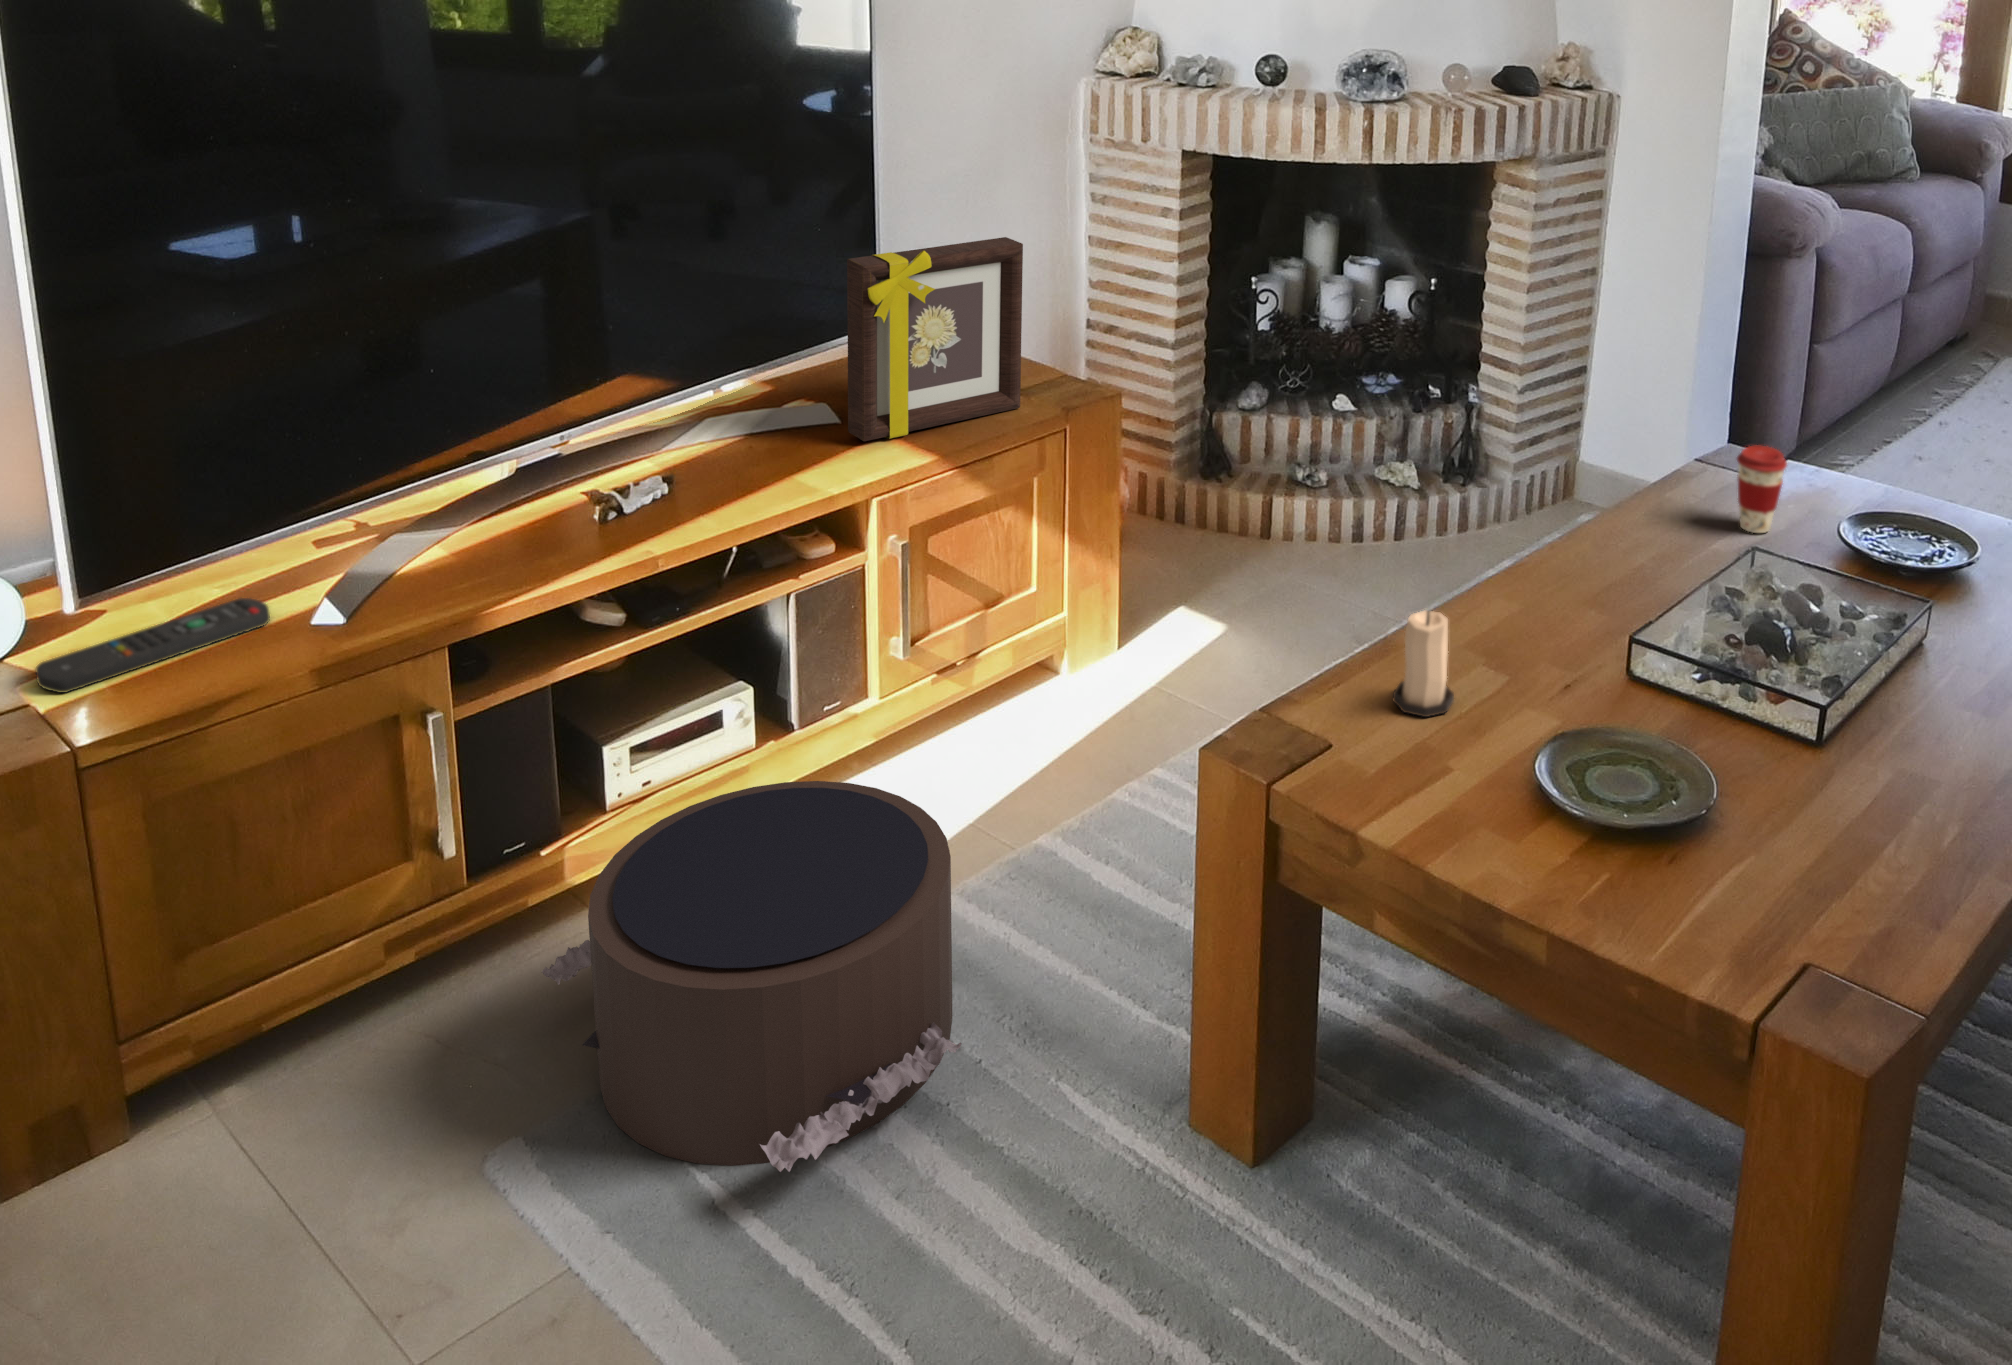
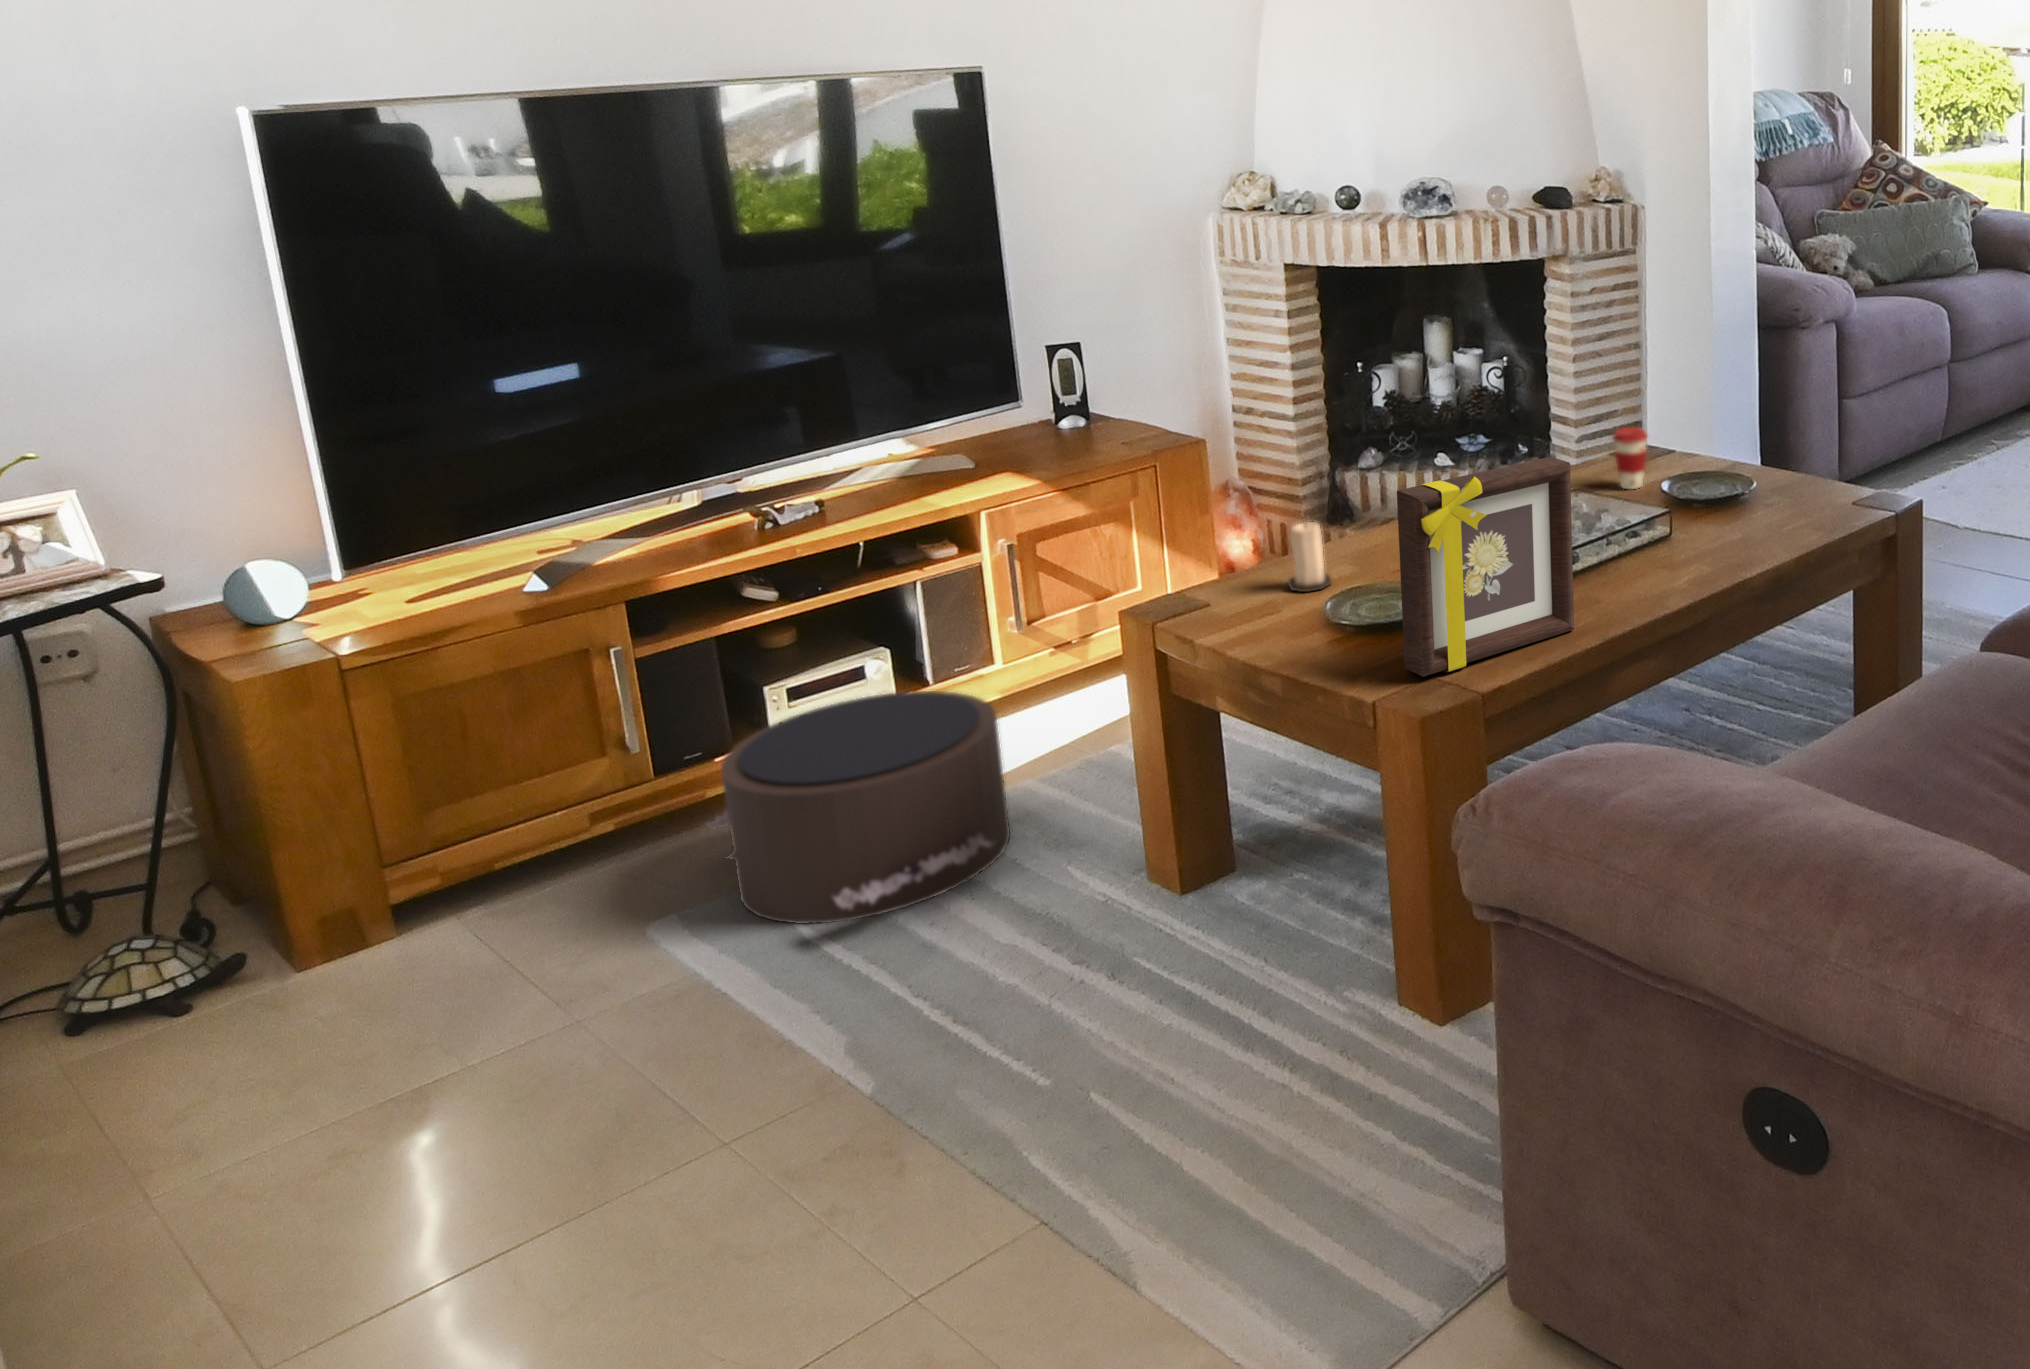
picture frame: present [847,237,1023,441] -> present [1397,457,1574,676]
remote control: present [36,598,270,693] -> none [316,571,493,625]

